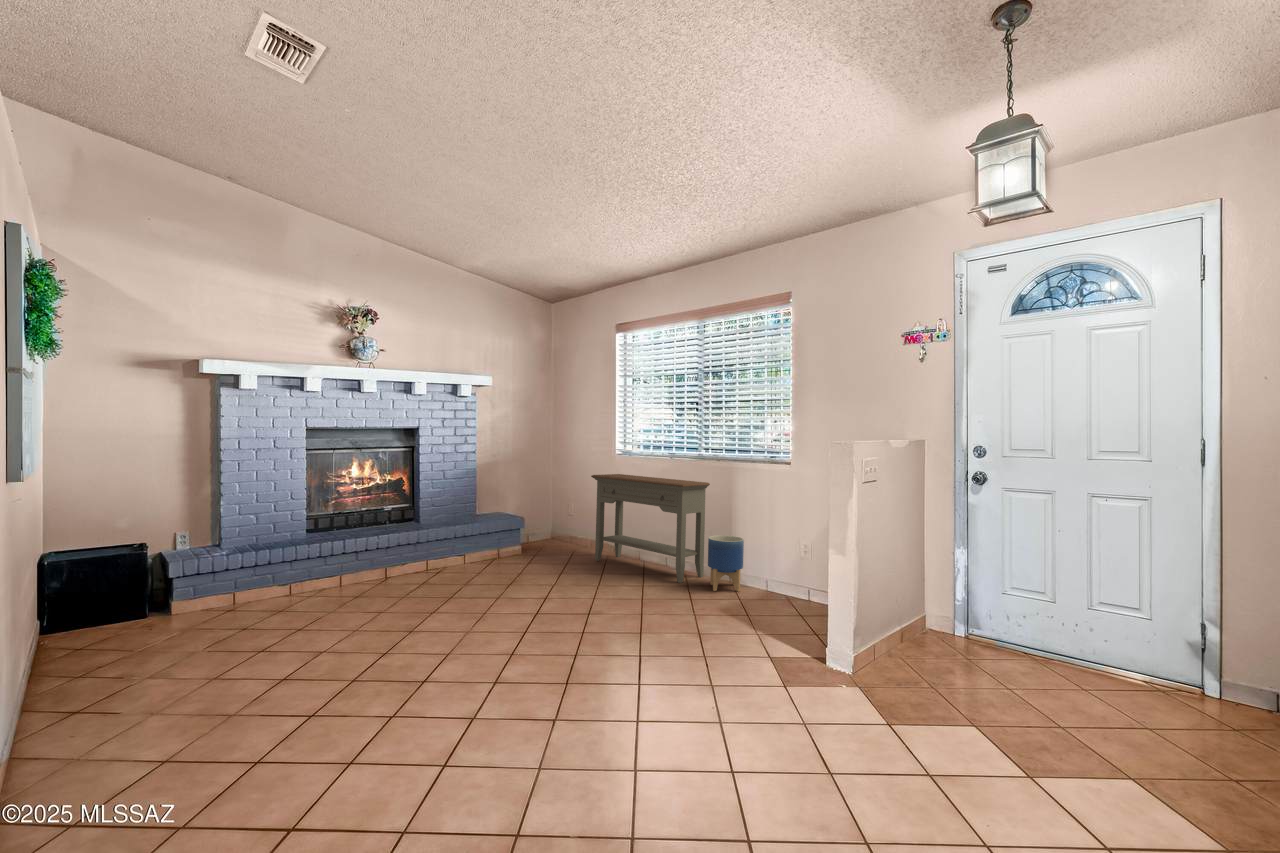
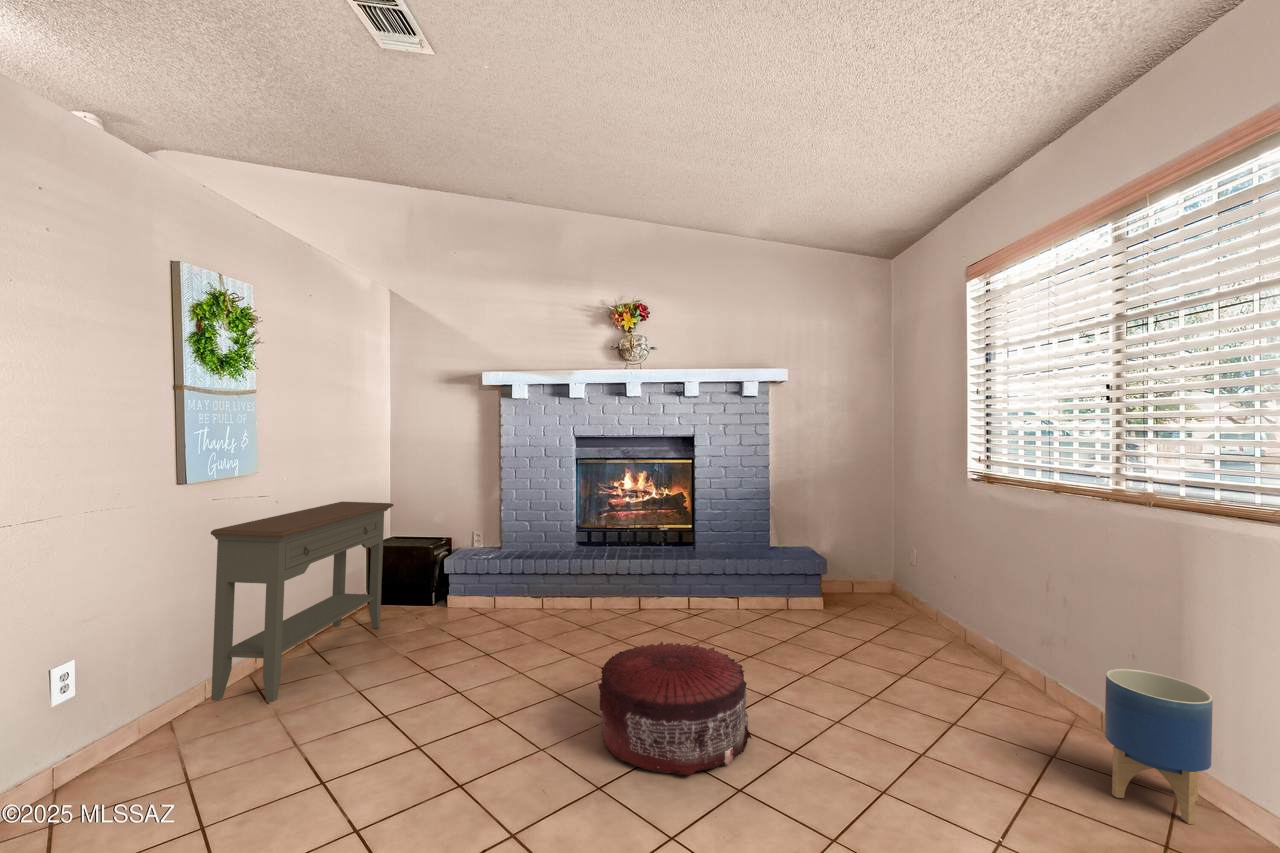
console table: present [591,474,710,583] -> present [211,502,394,702]
pouf: none [467,568,564,641] -> present [598,642,751,776]

